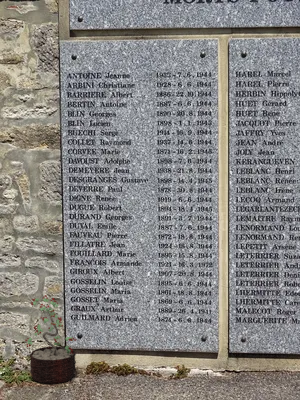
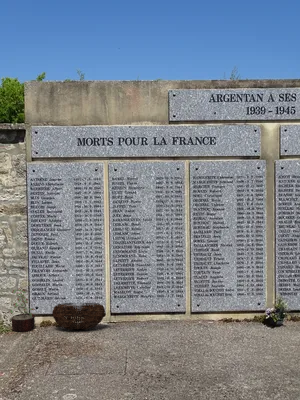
basket: none [111,330,219,386] -> present [52,303,105,330]

